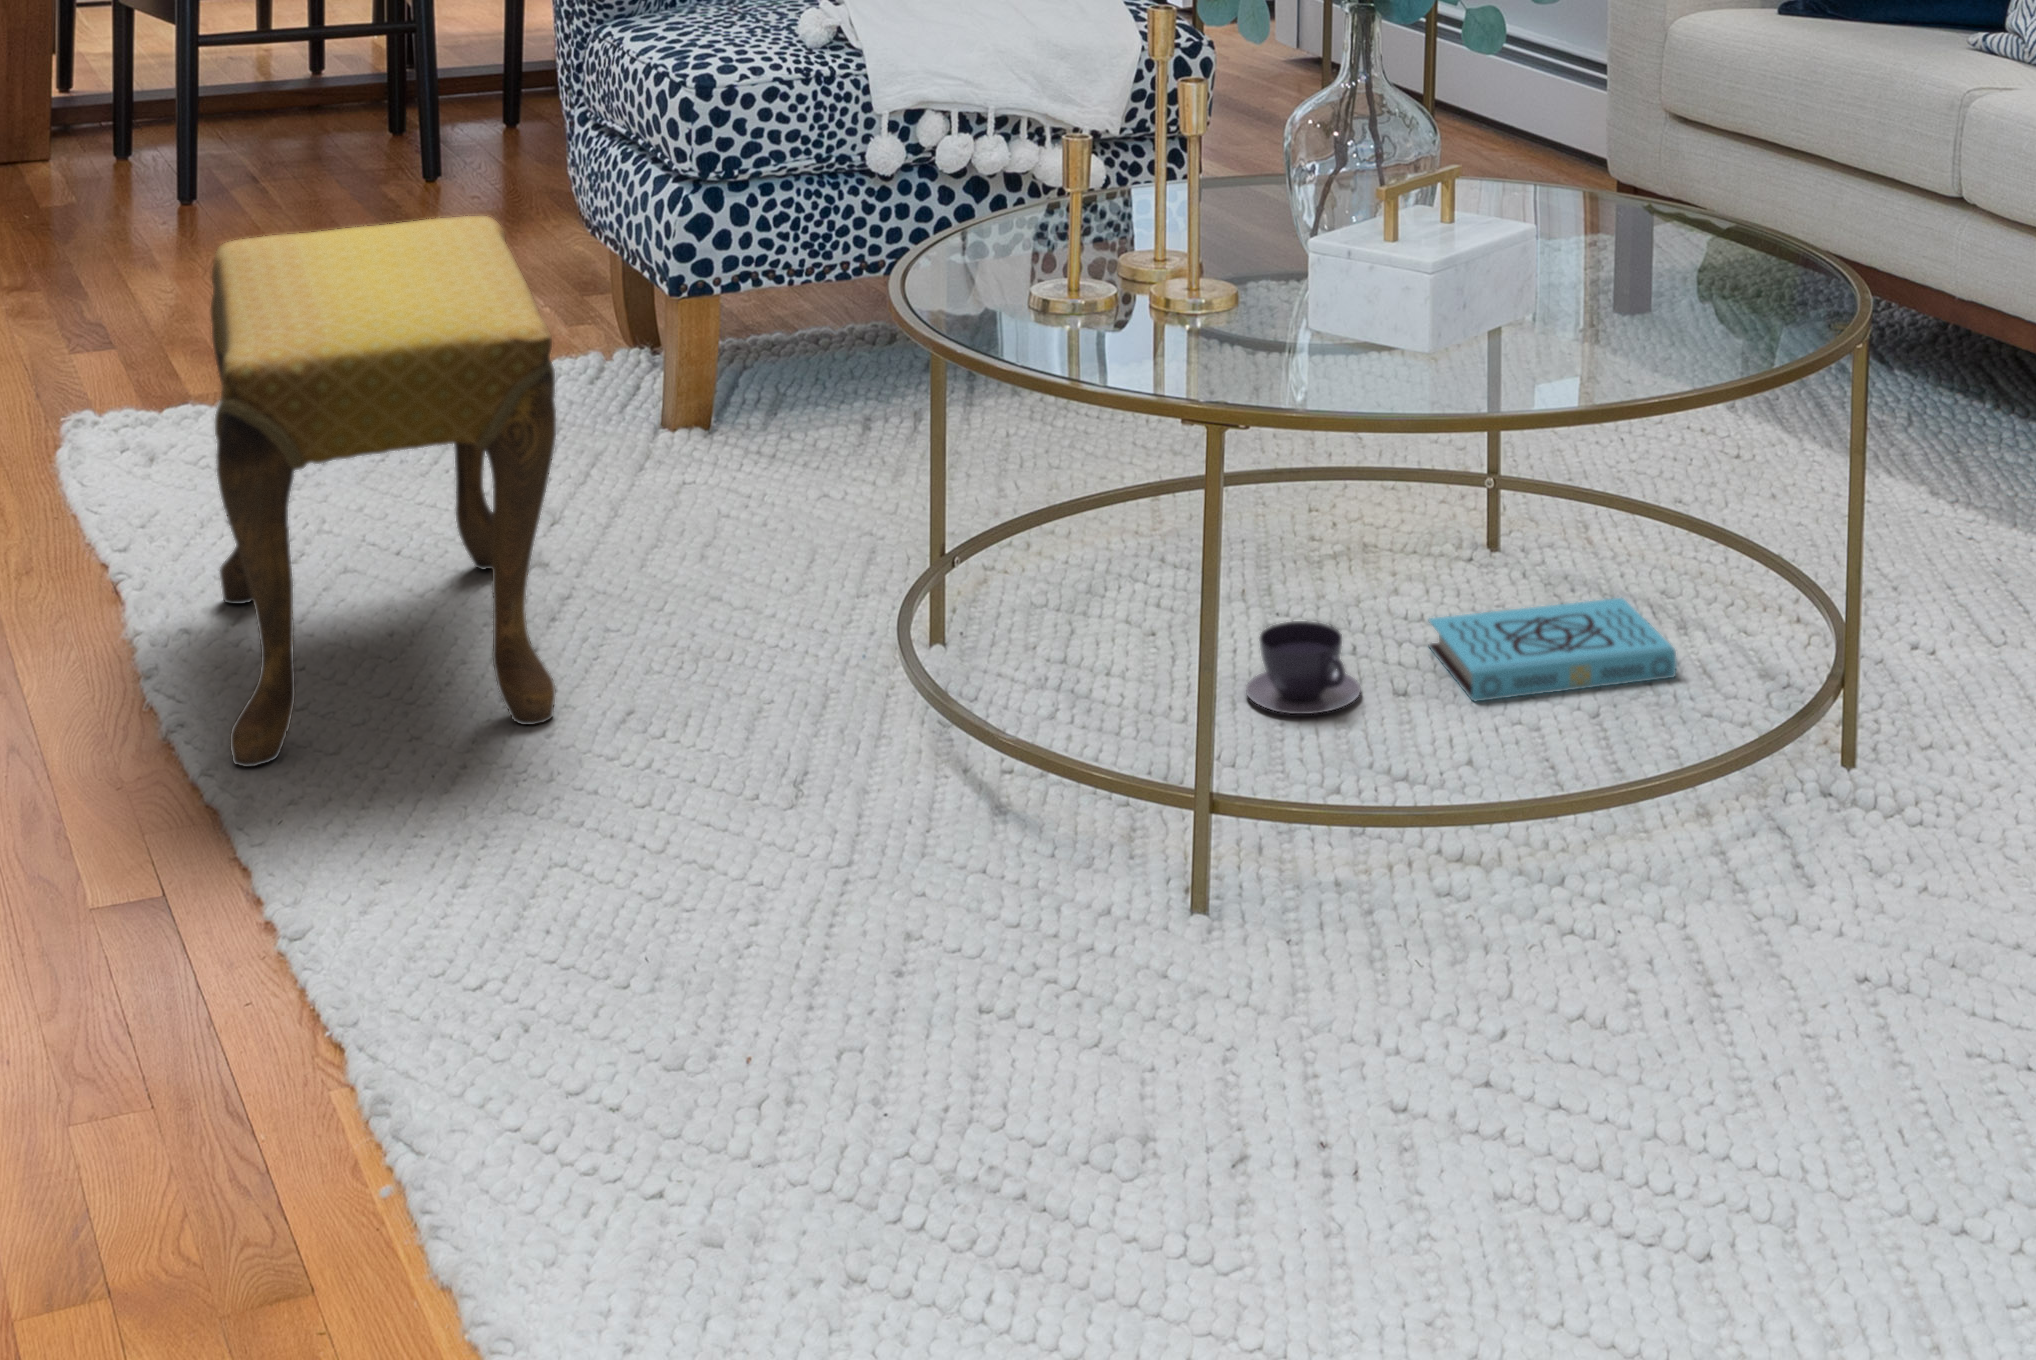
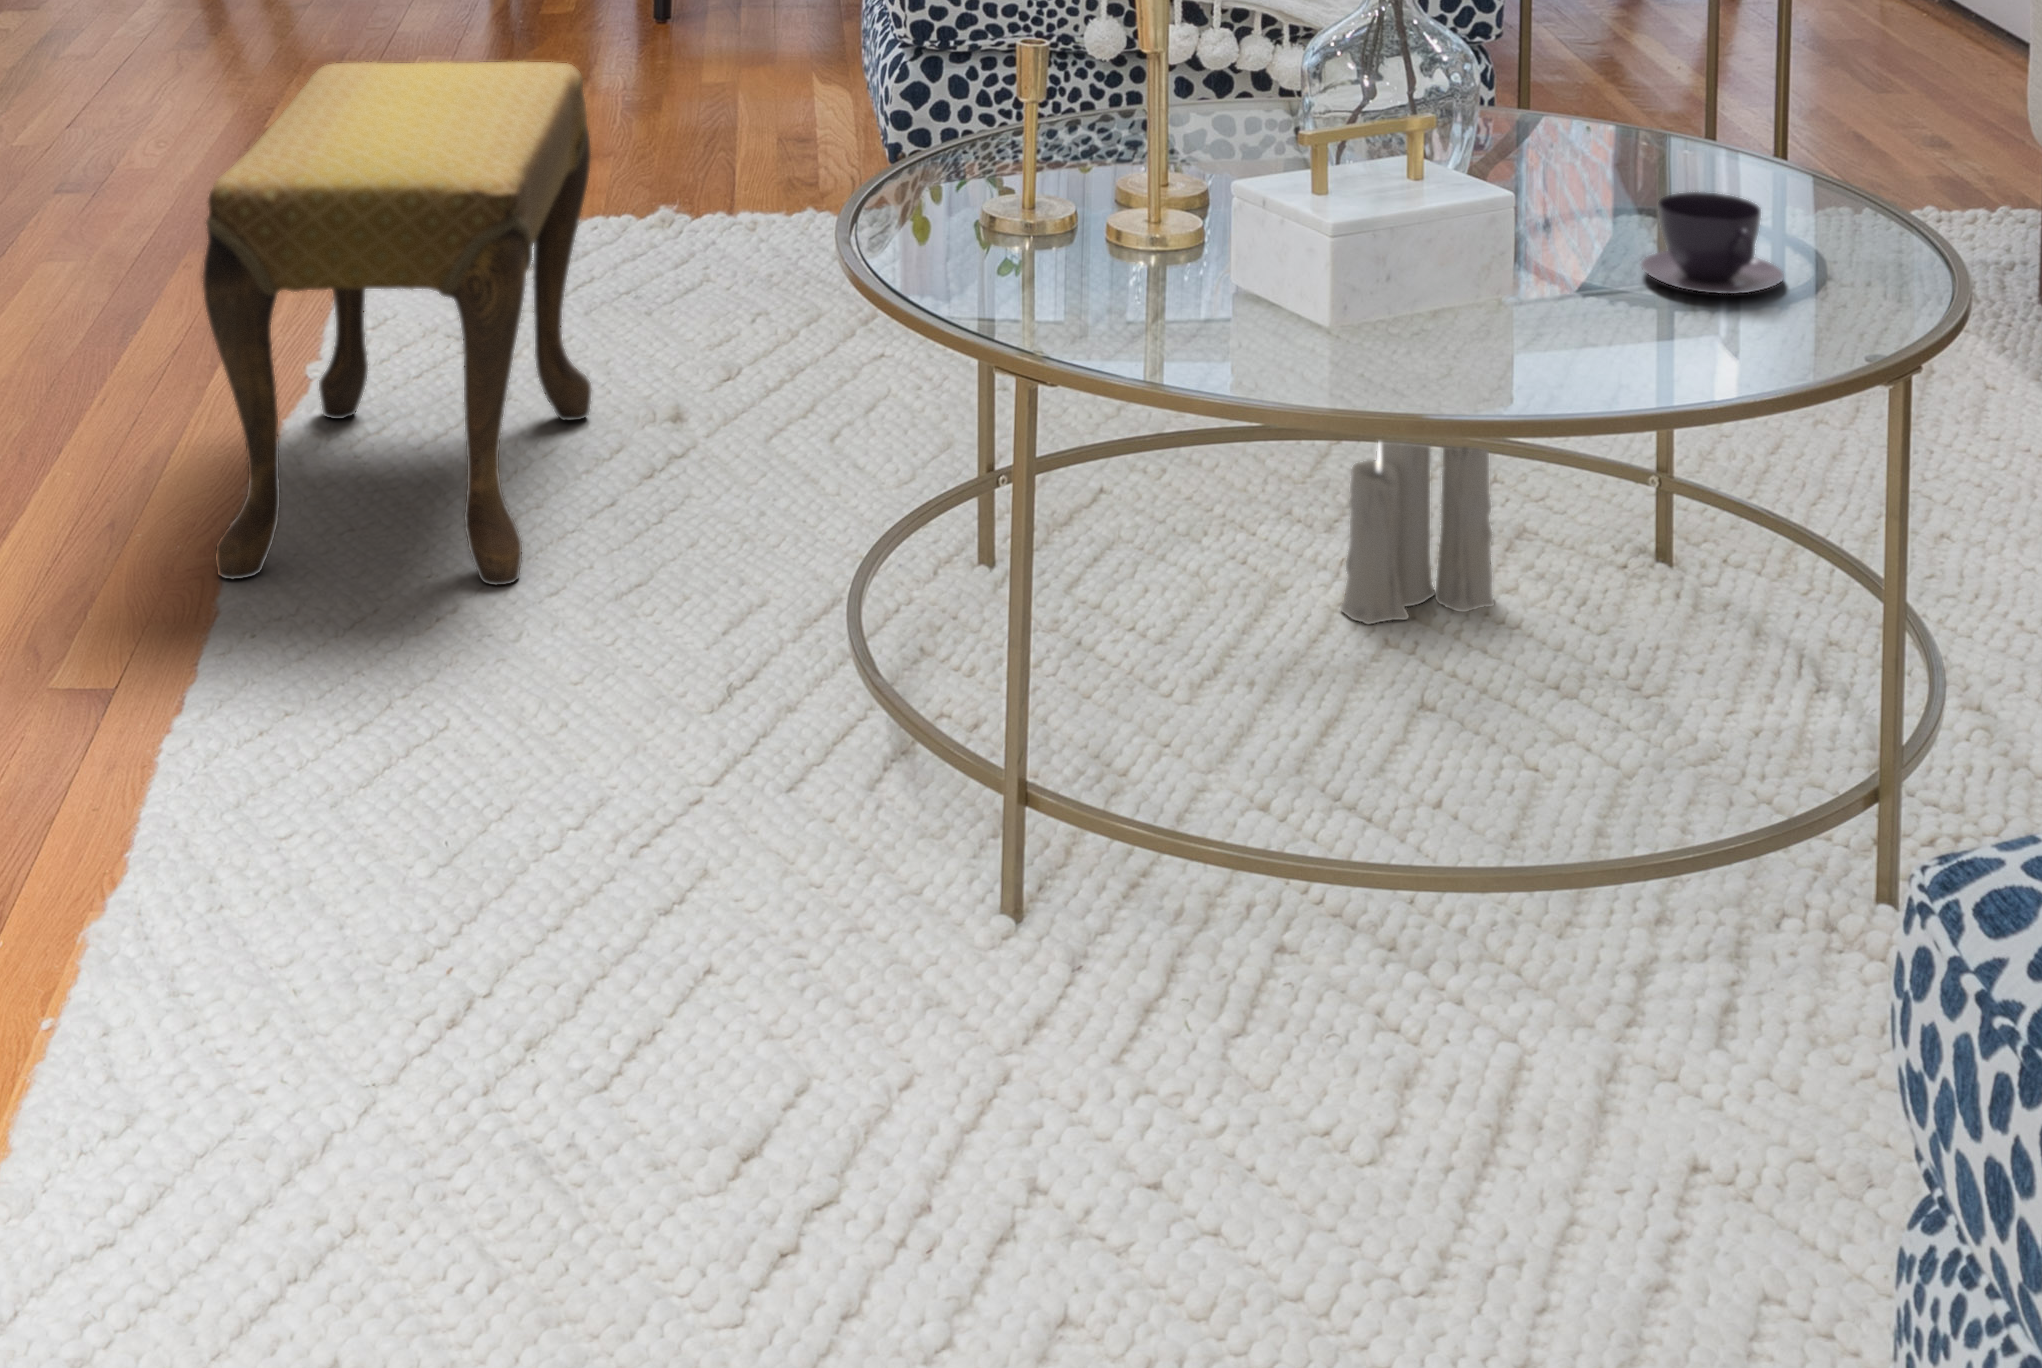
candle: none [1311,302,1429,621] -> present [1341,442,1494,624]
book: present [1429,598,1677,701] -> none [1445,639,1715,765]
teacup: present [1246,621,1361,714] -> present [1641,192,1784,294]

